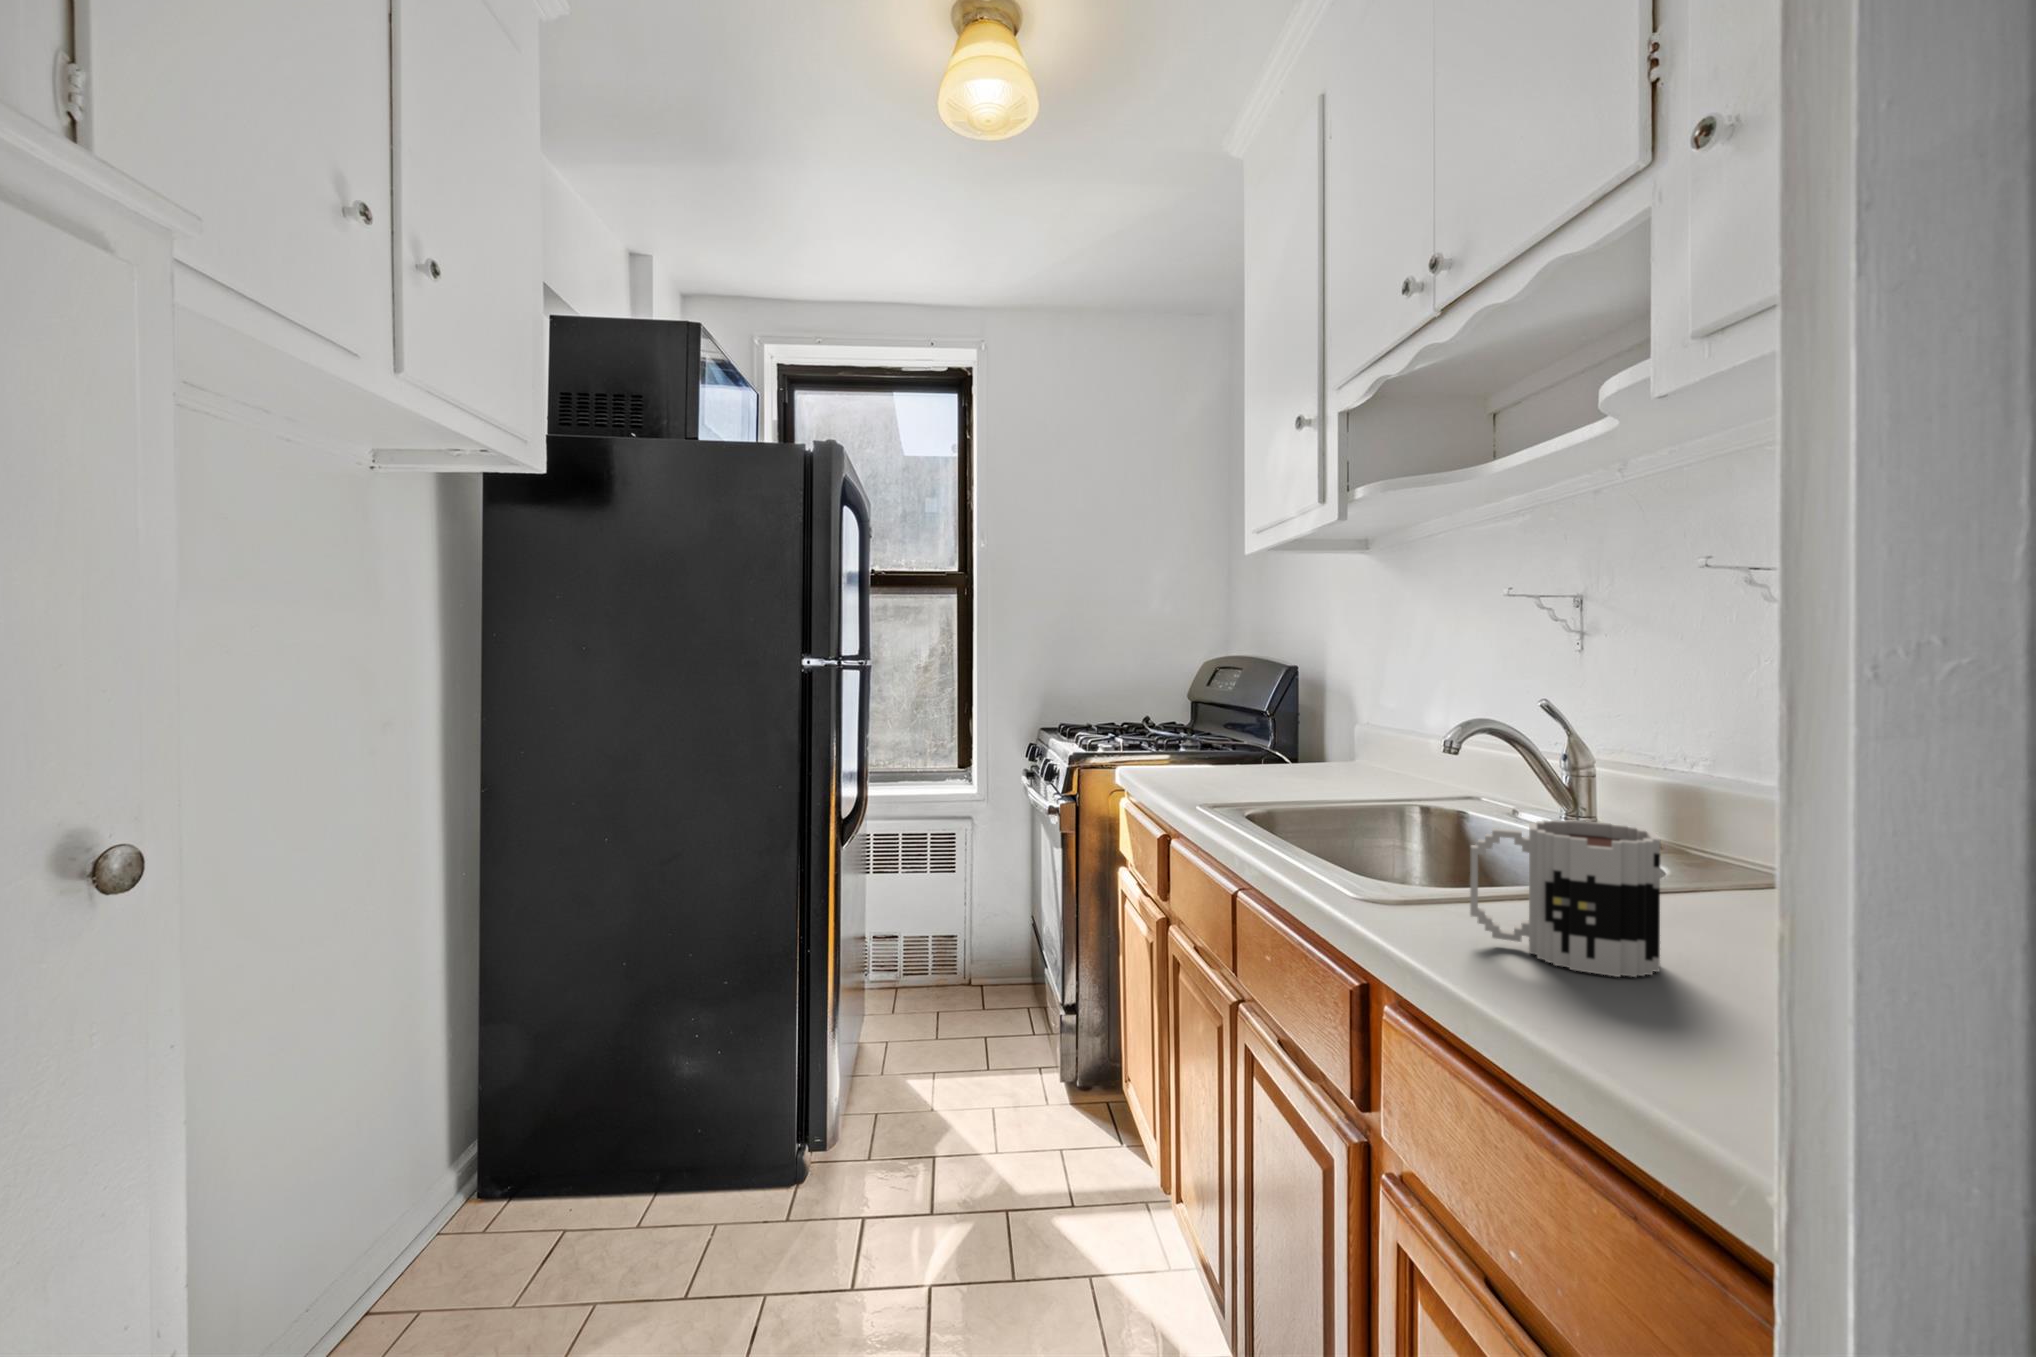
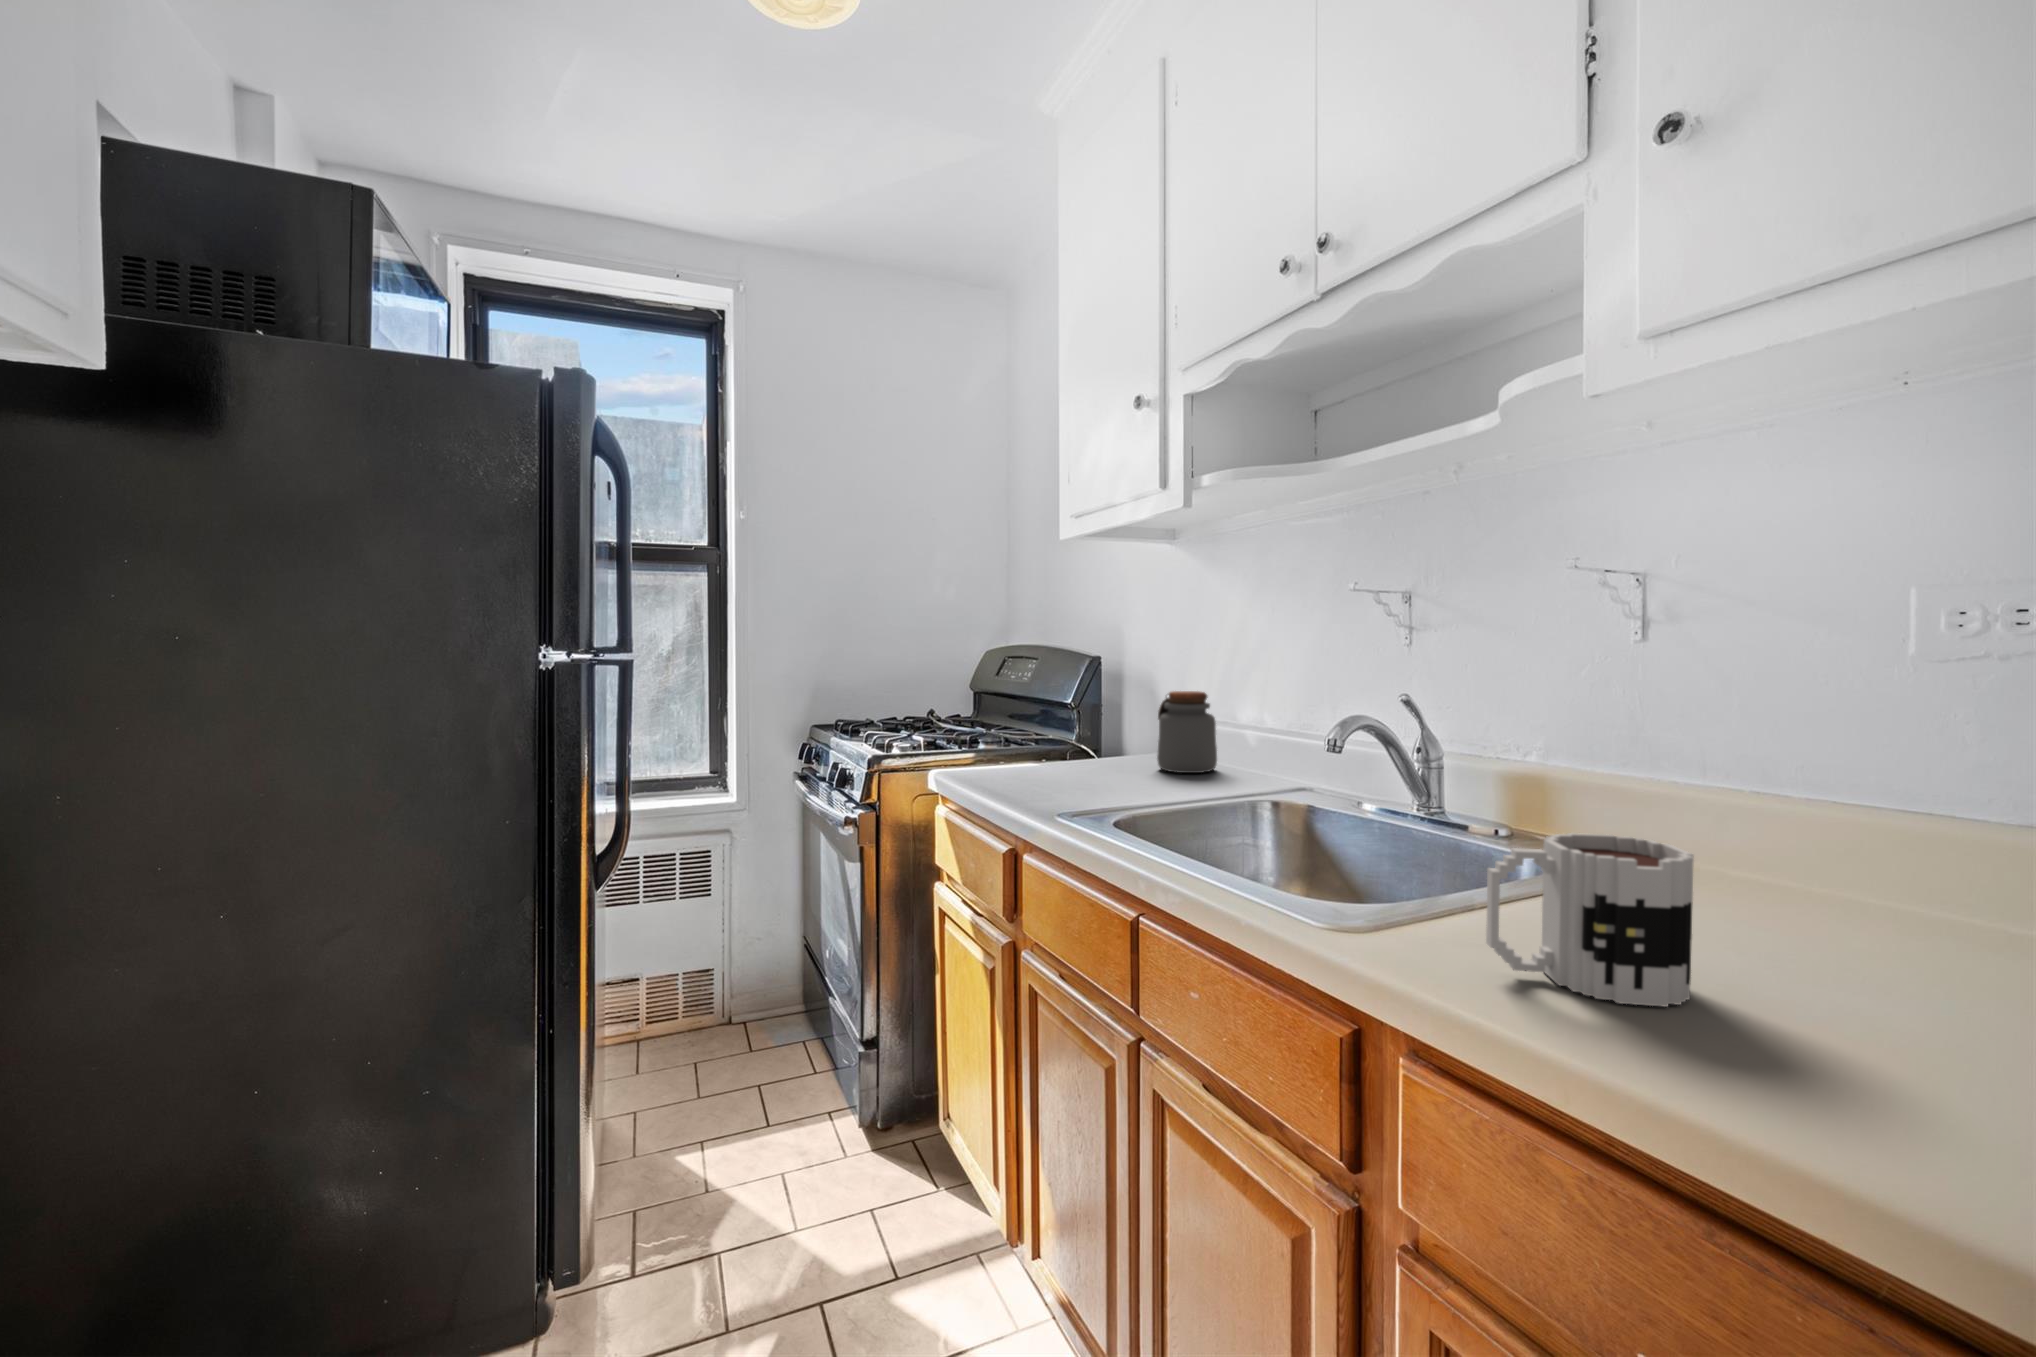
jar: none [1334,698,1397,778] -> present [1157,691,1217,773]

